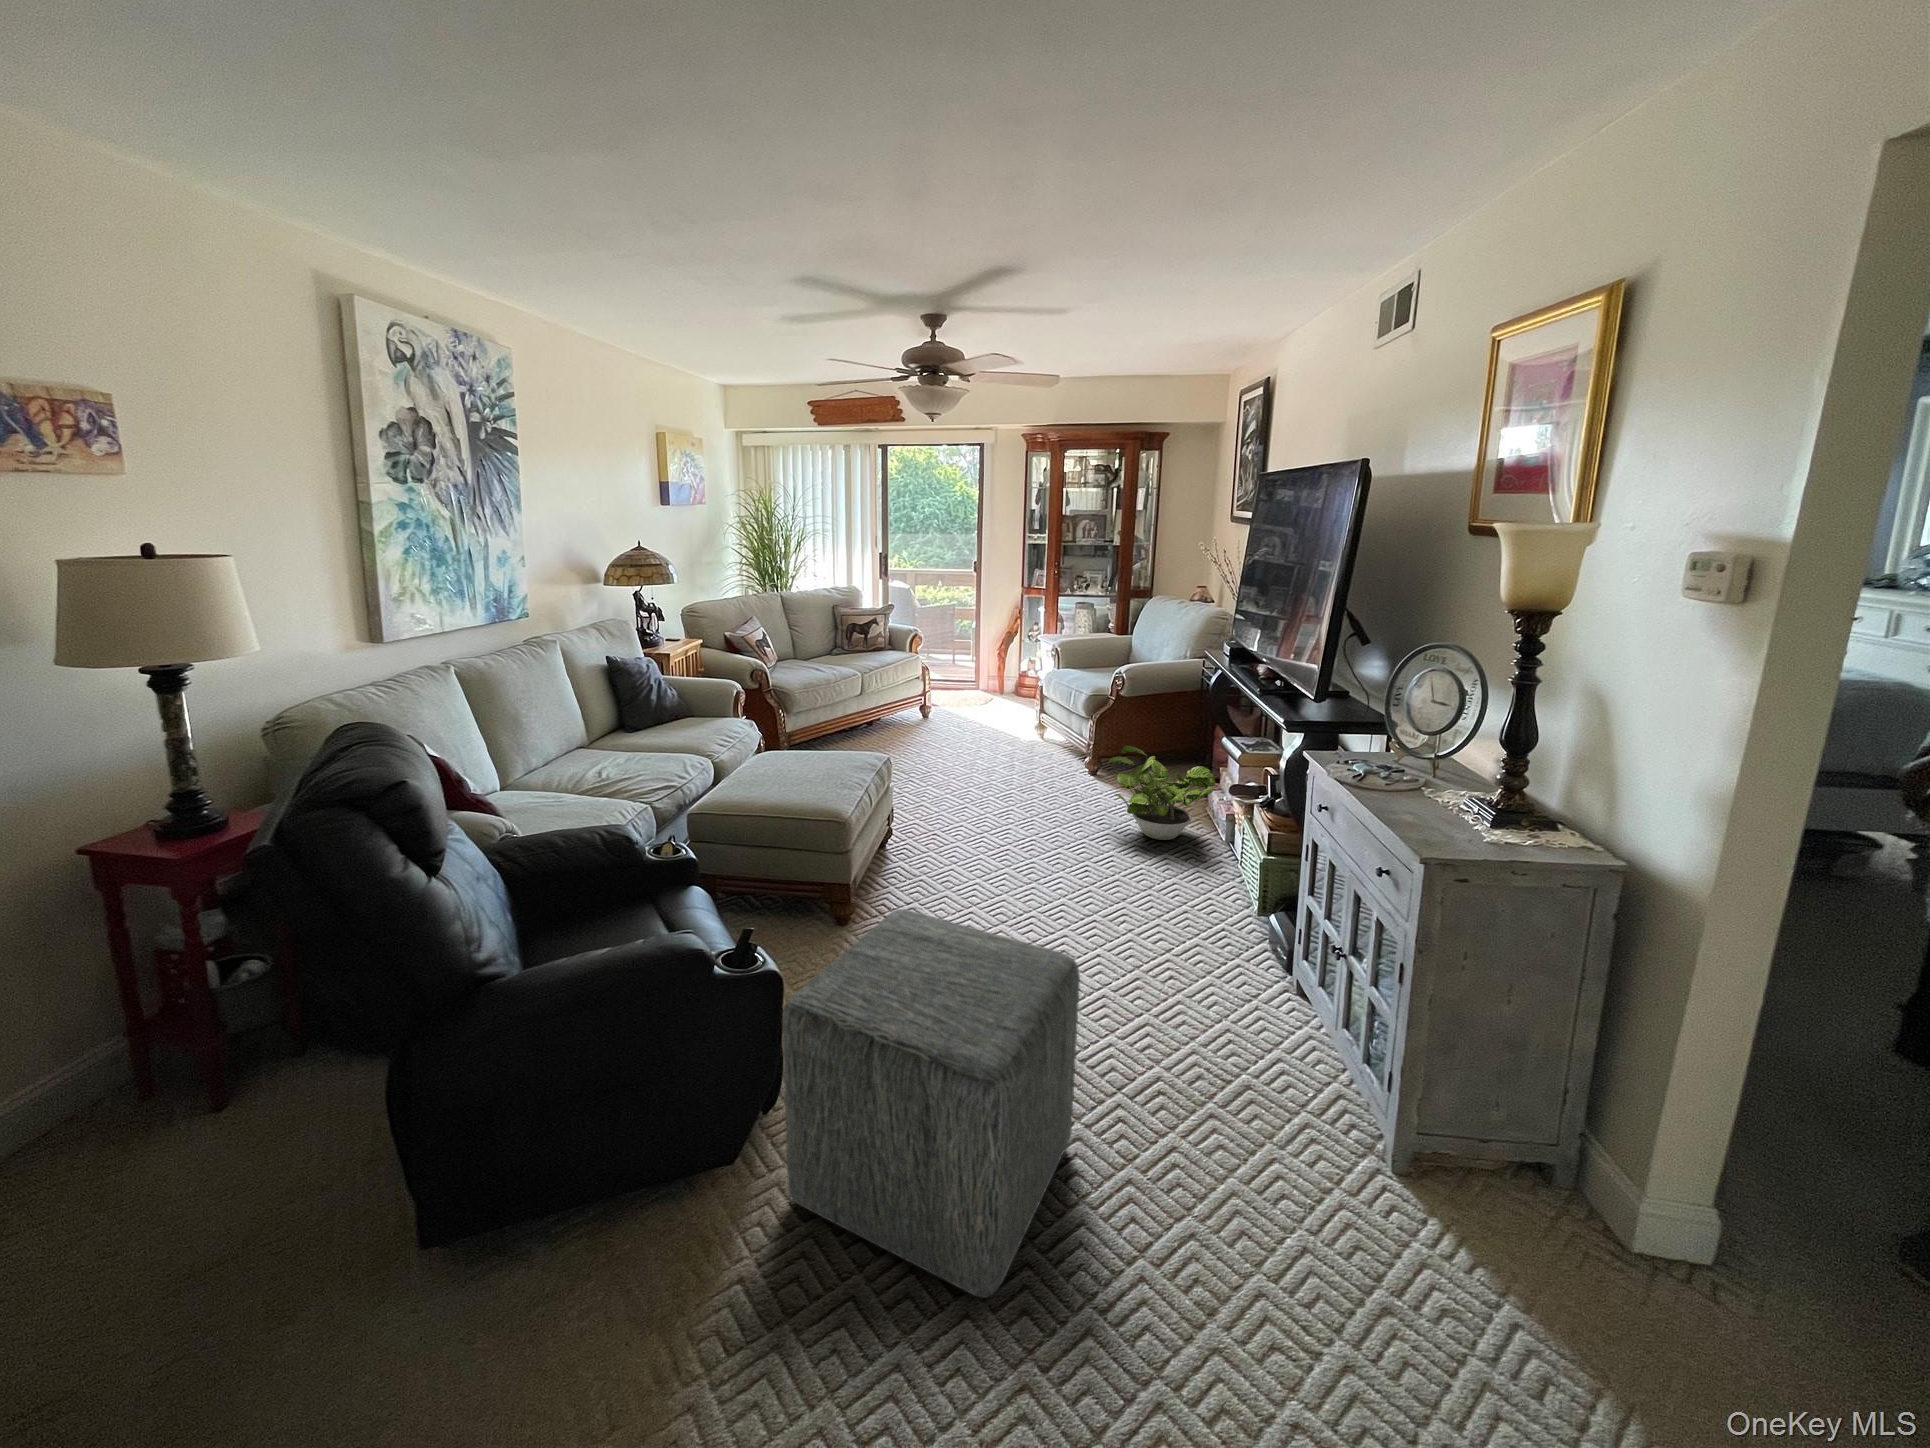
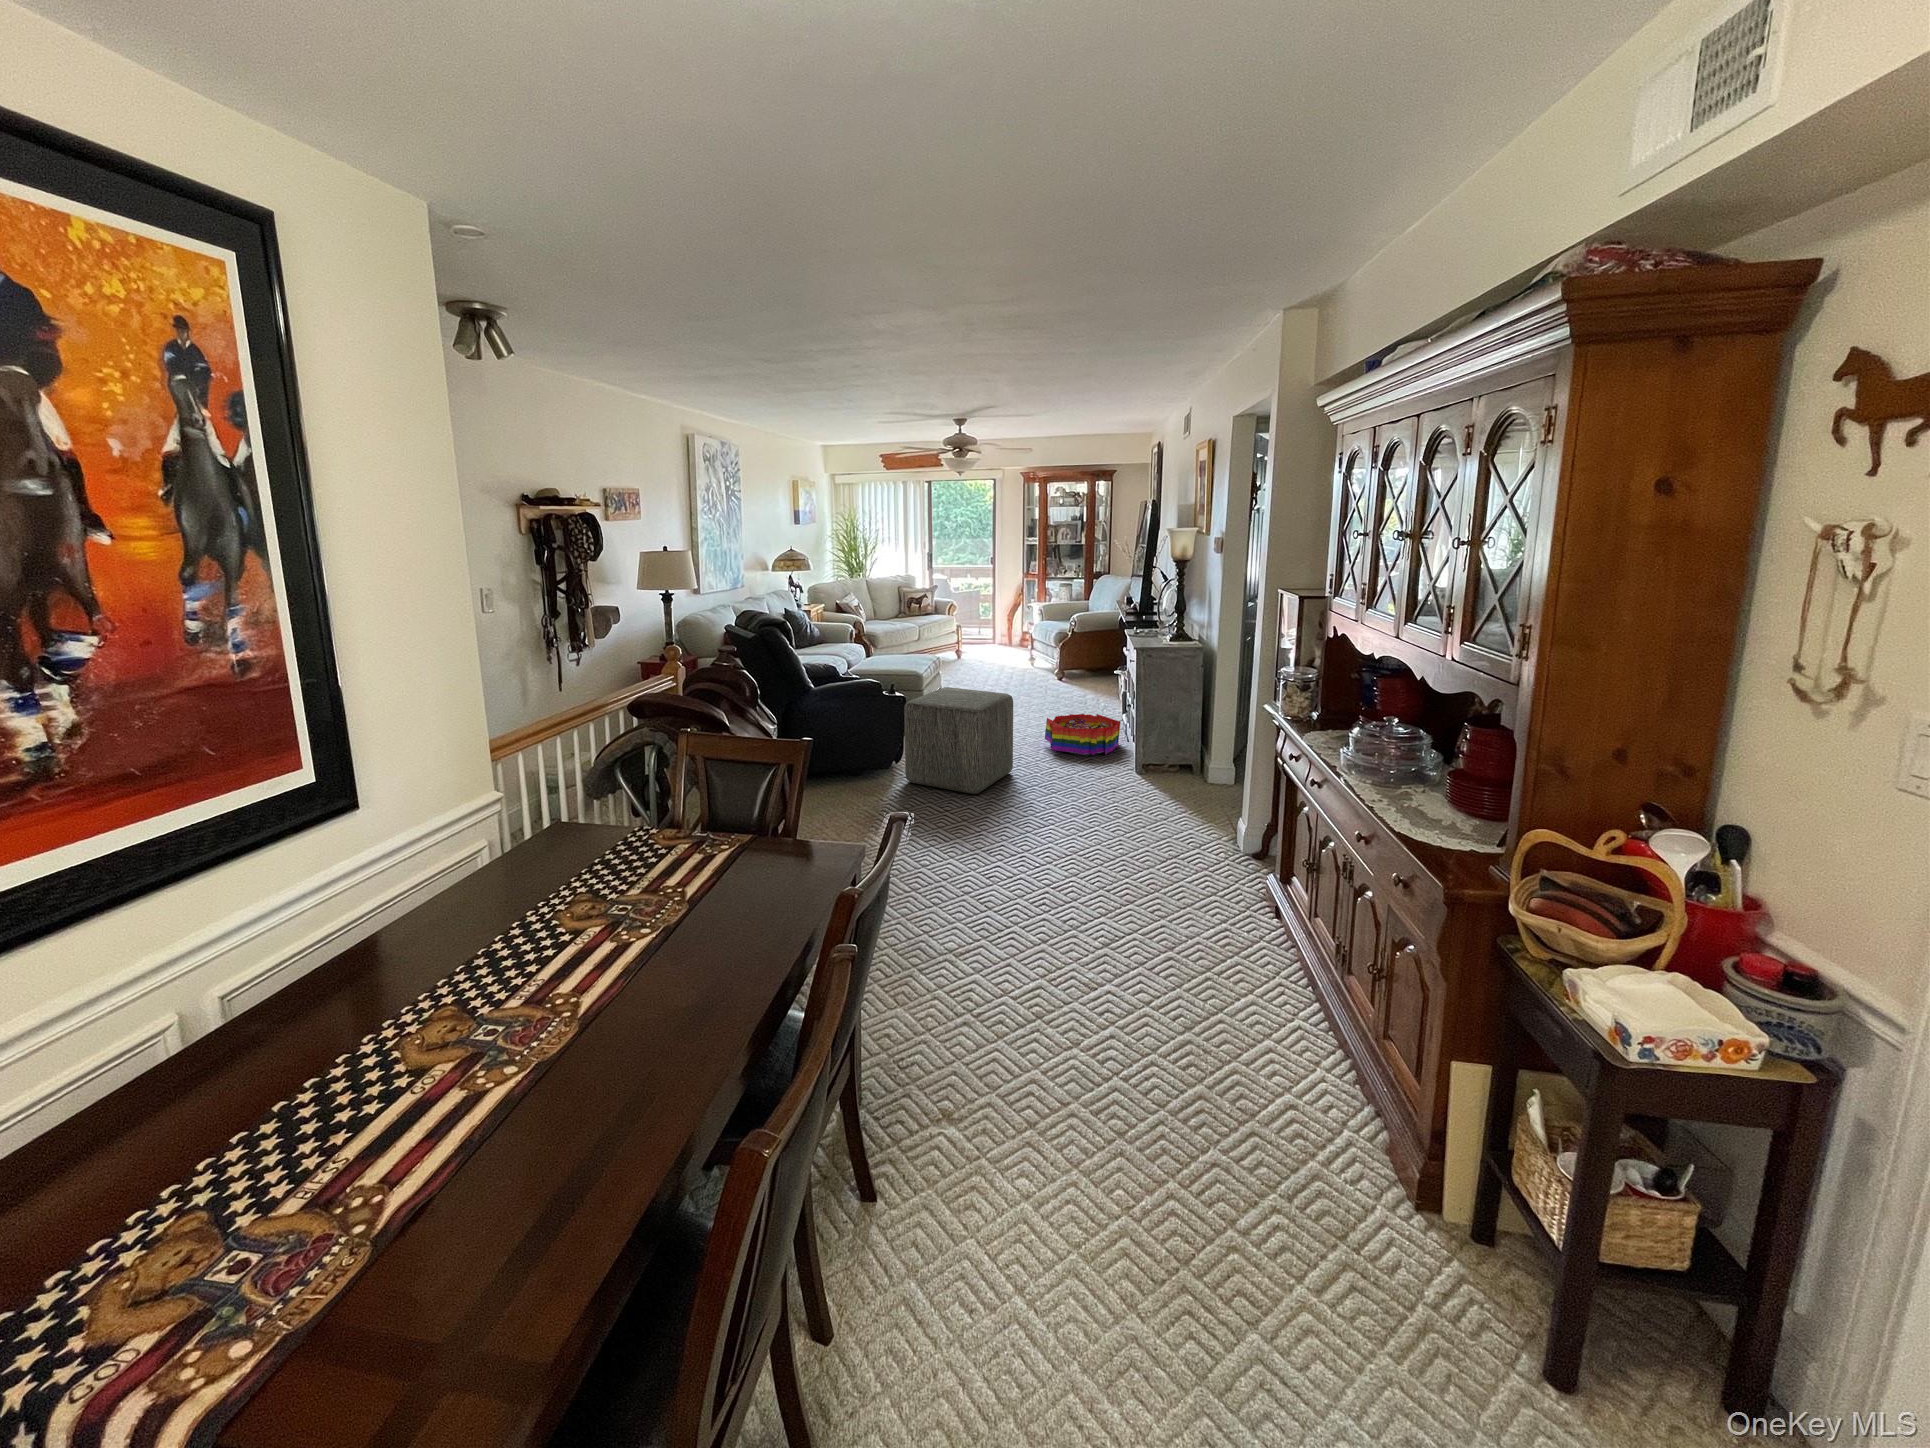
potted plant: present [1107,746,1215,840] -> none [1059,652,1115,703]
storage bin: none [1118,912,1291,1048] -> present [1045,714,1120,755]

